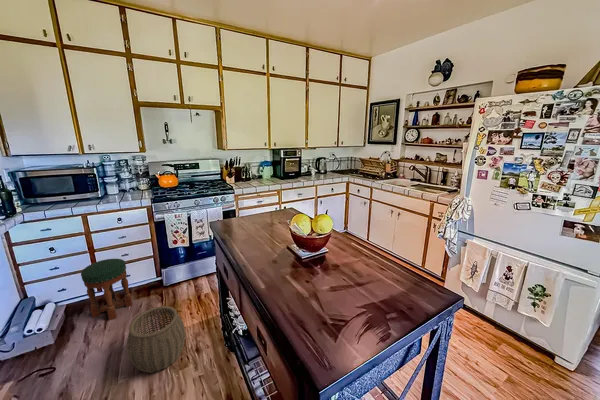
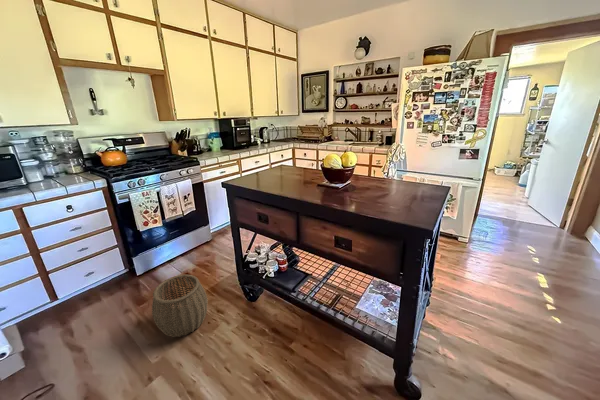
stool: present [81,259,132,320] -> none [50,248,116,318]

